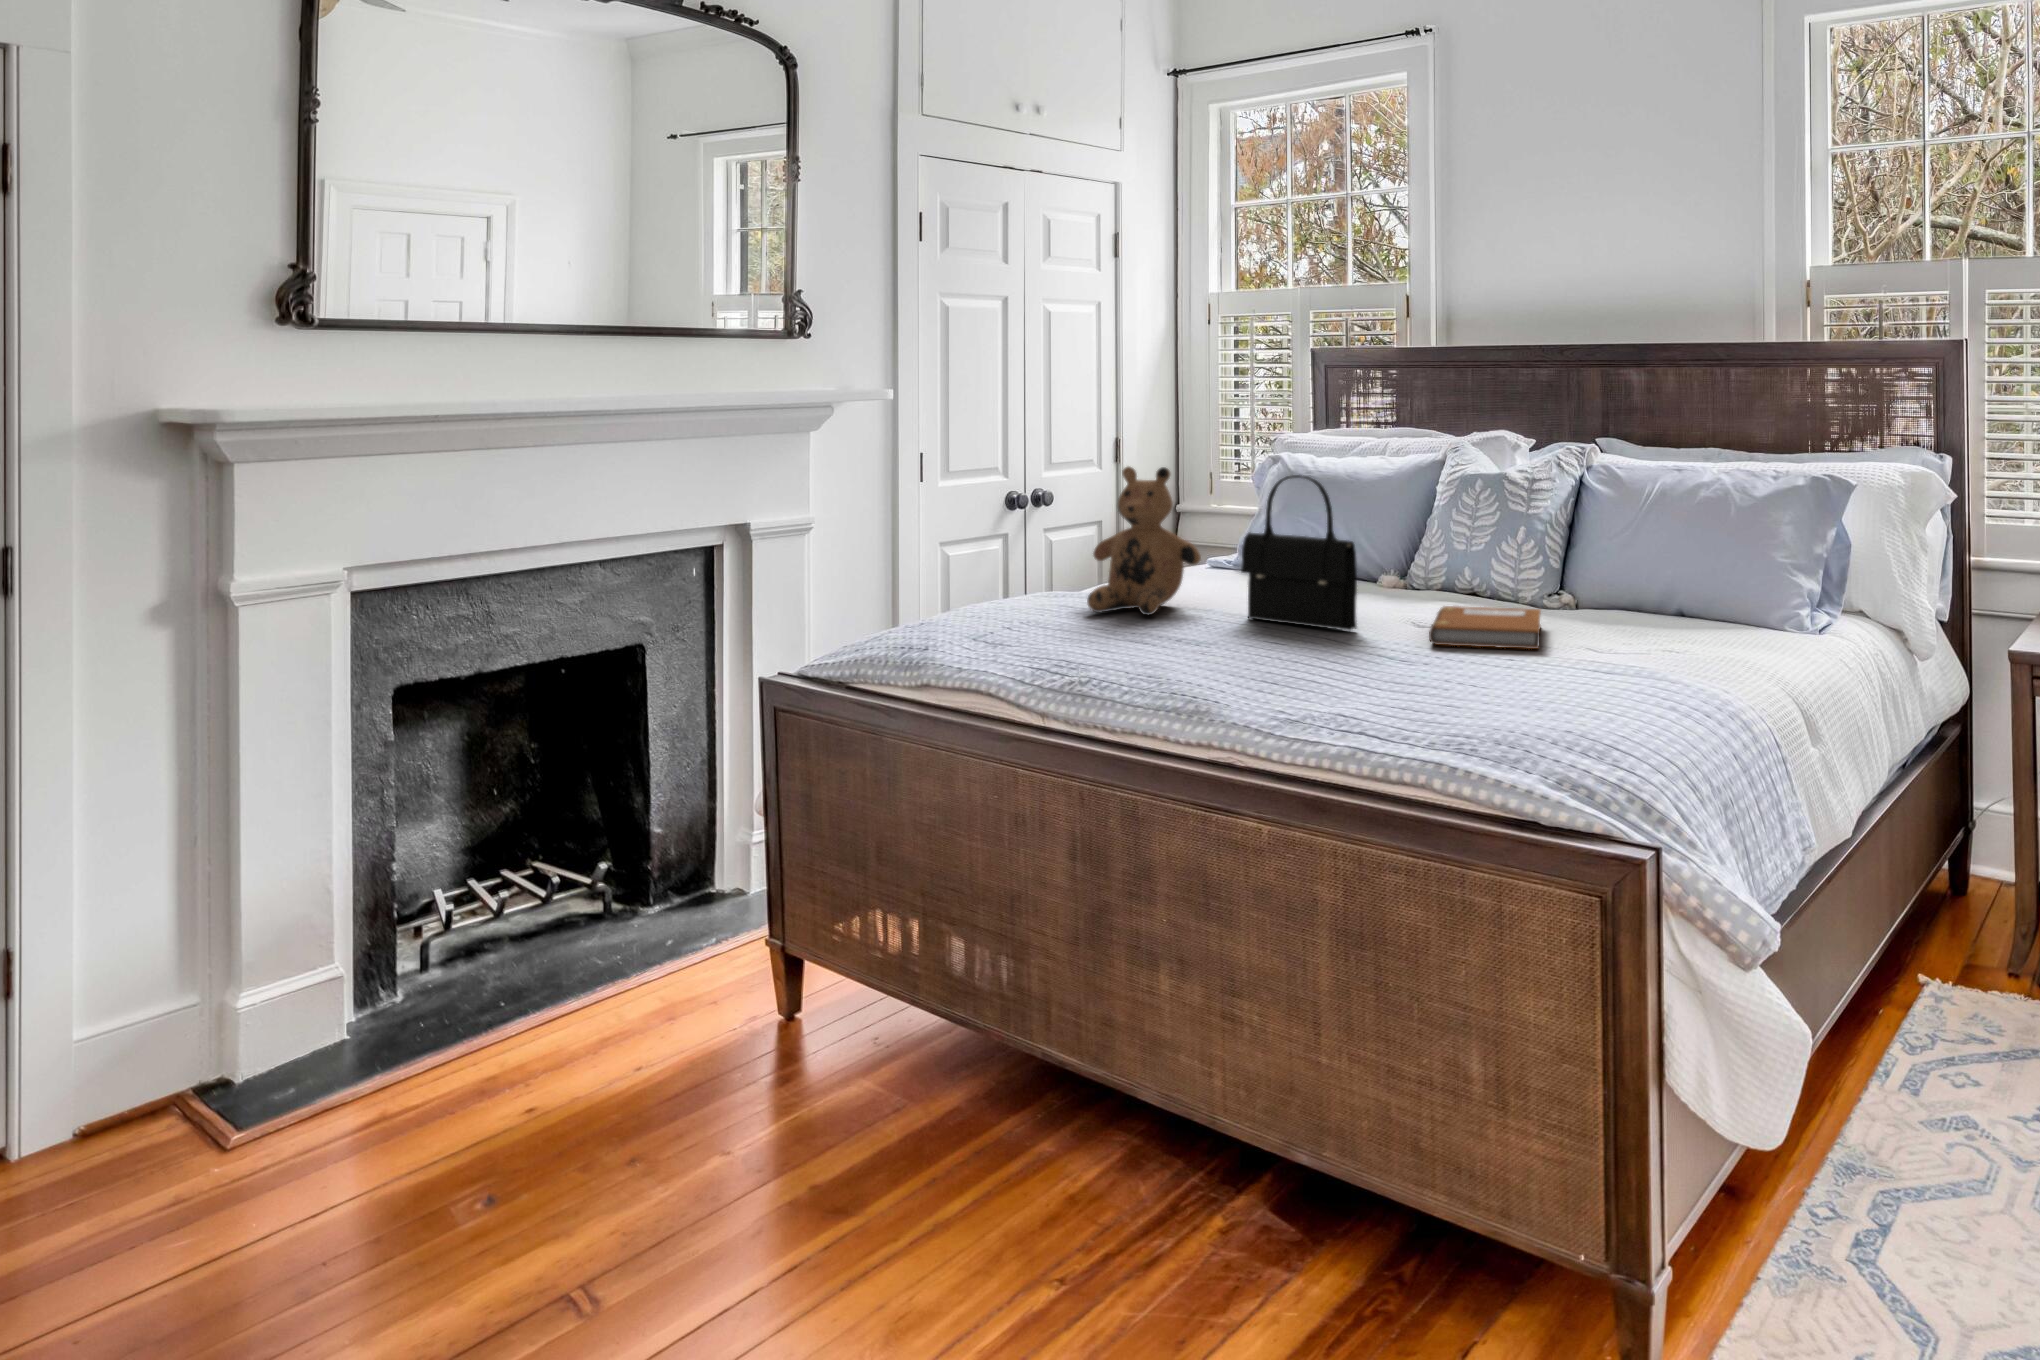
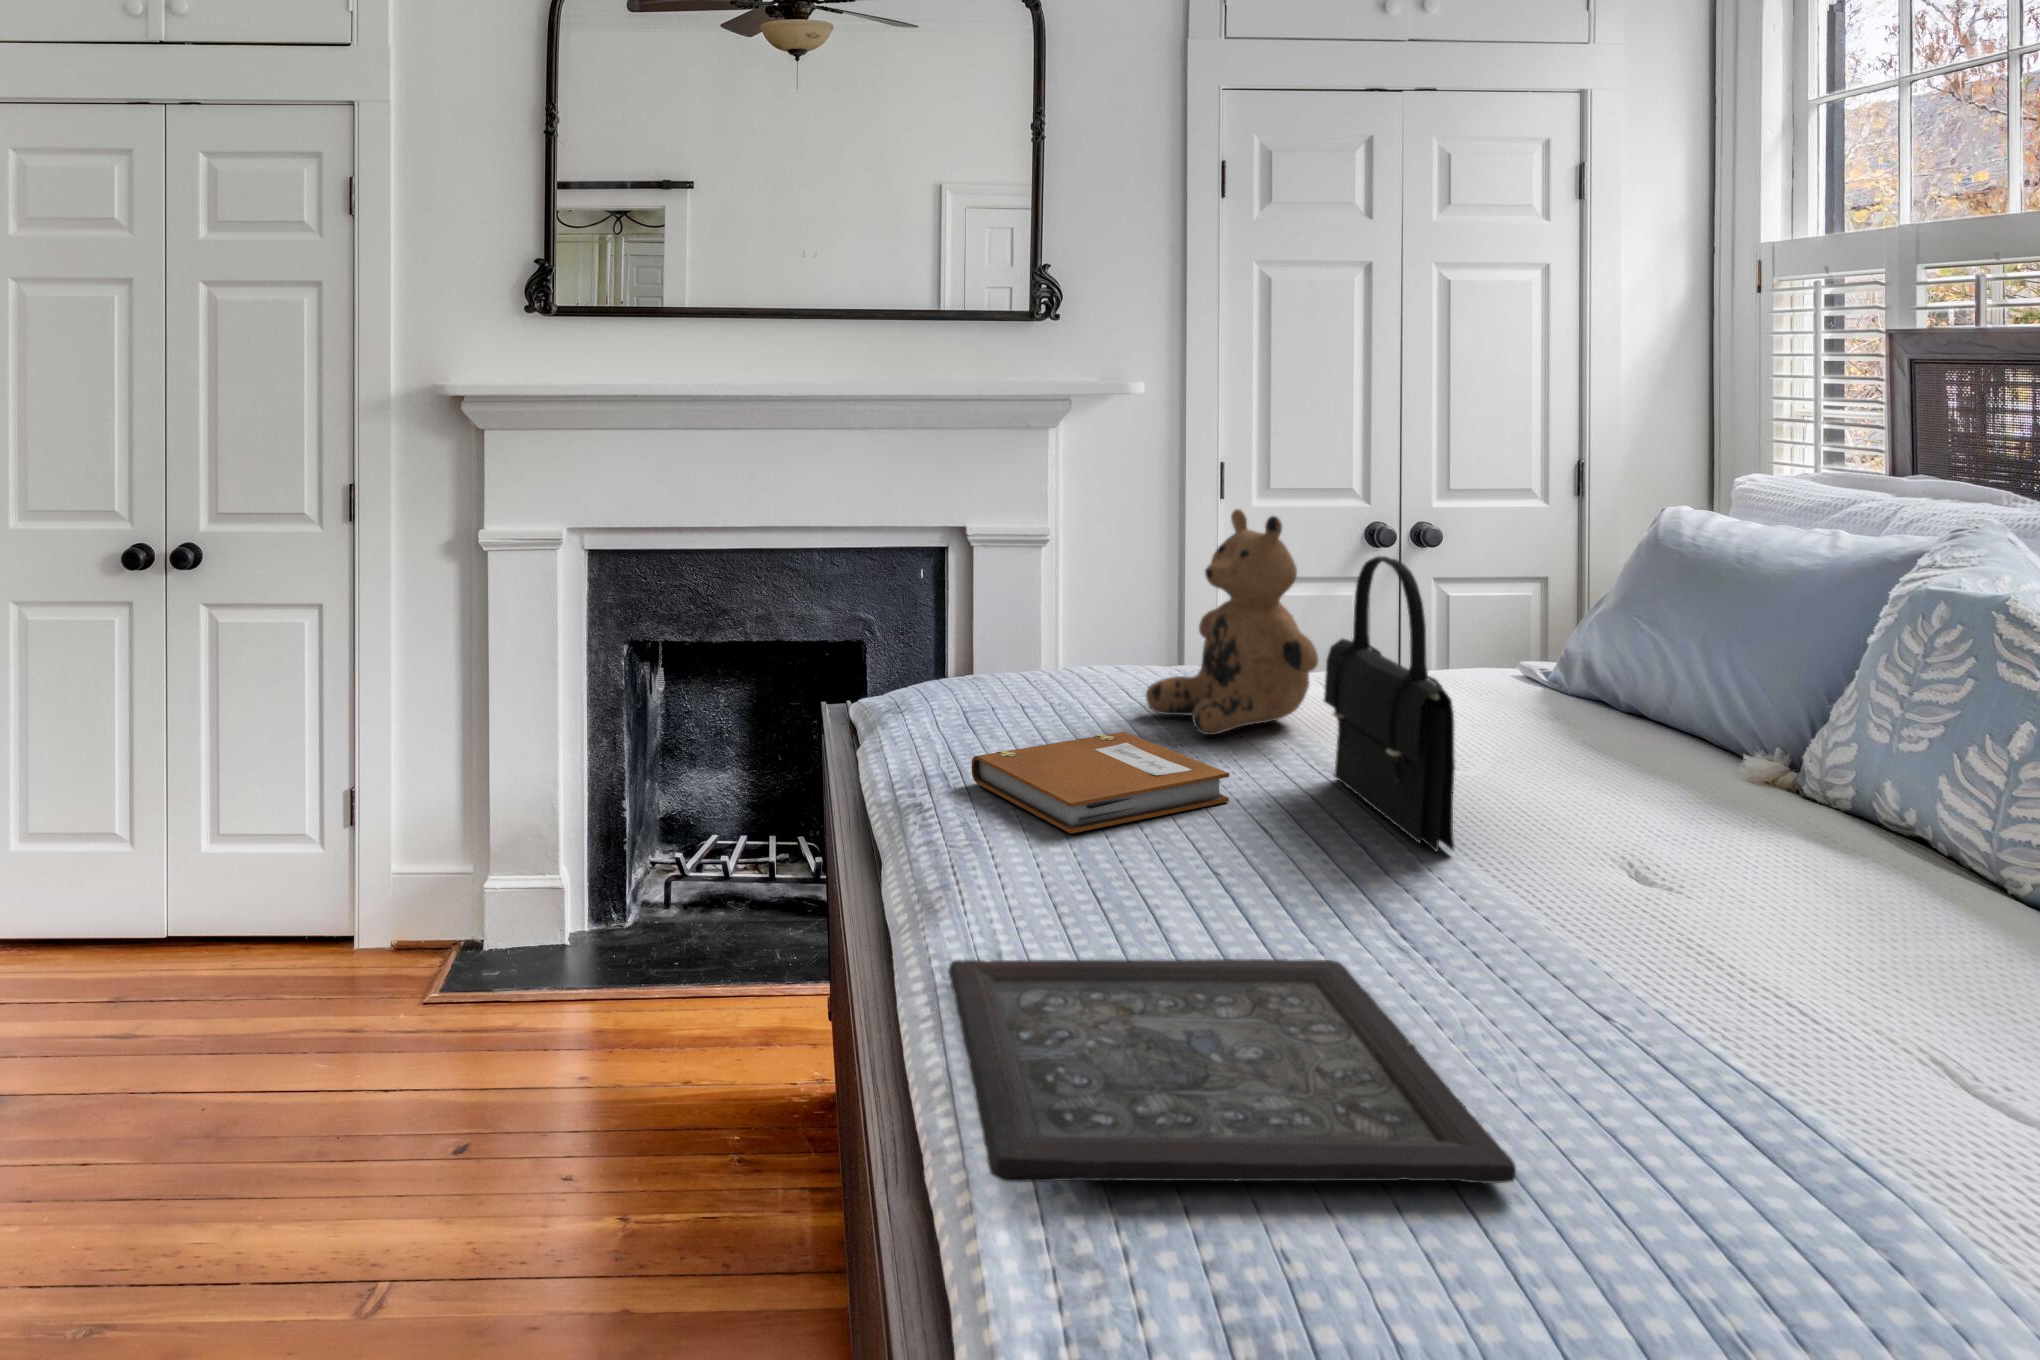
notebook: present [1429,606,1541,649] -> present [972,732,1229,833]
tray: none [1291,663,1575,735] -> present [949,959,1516,1183]

